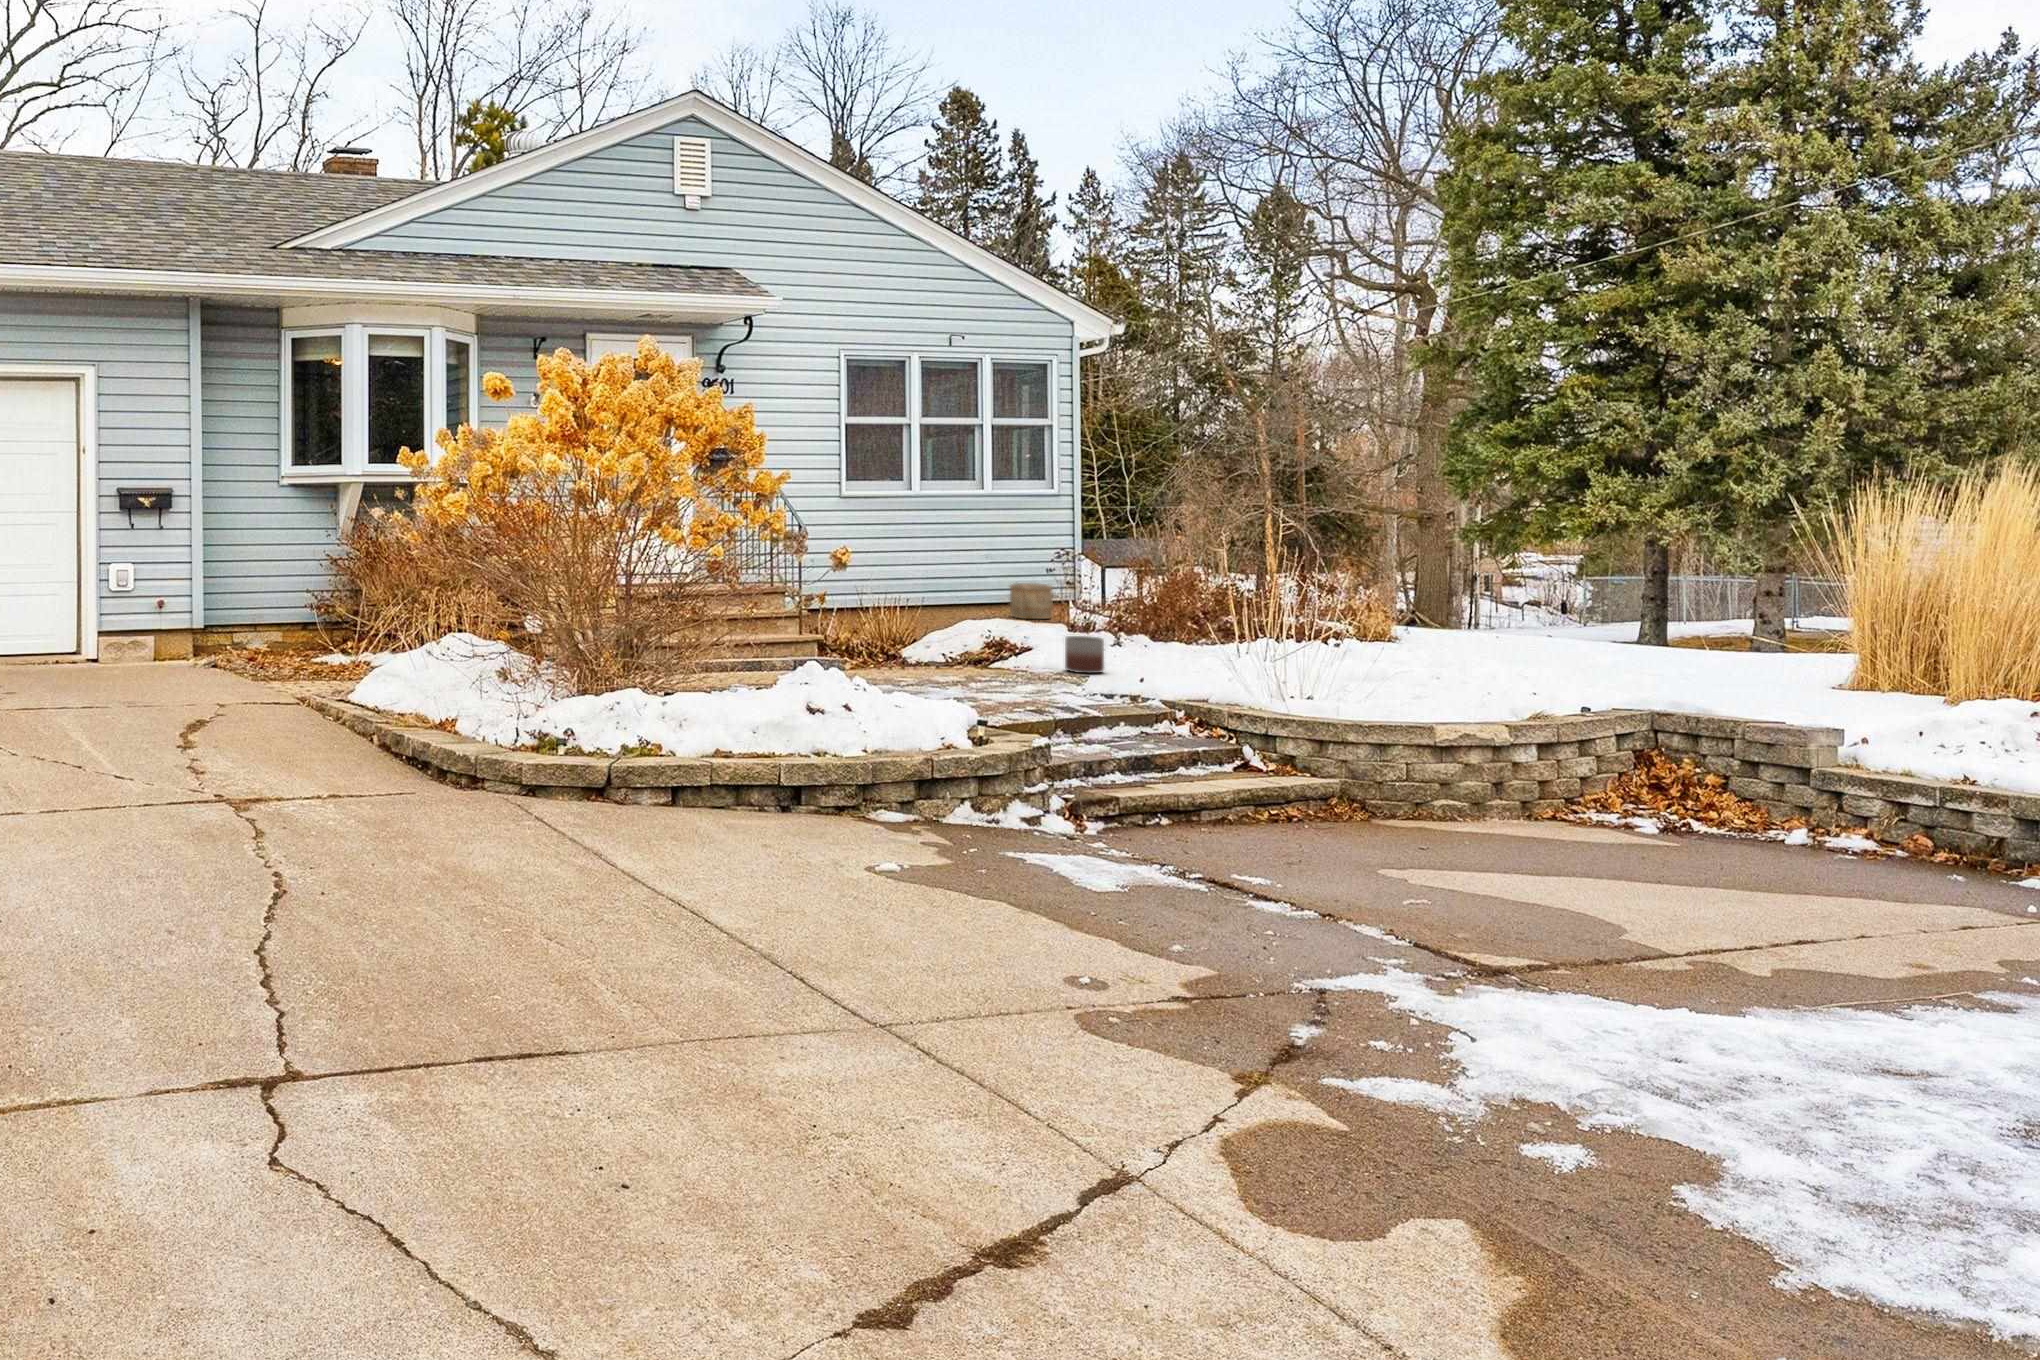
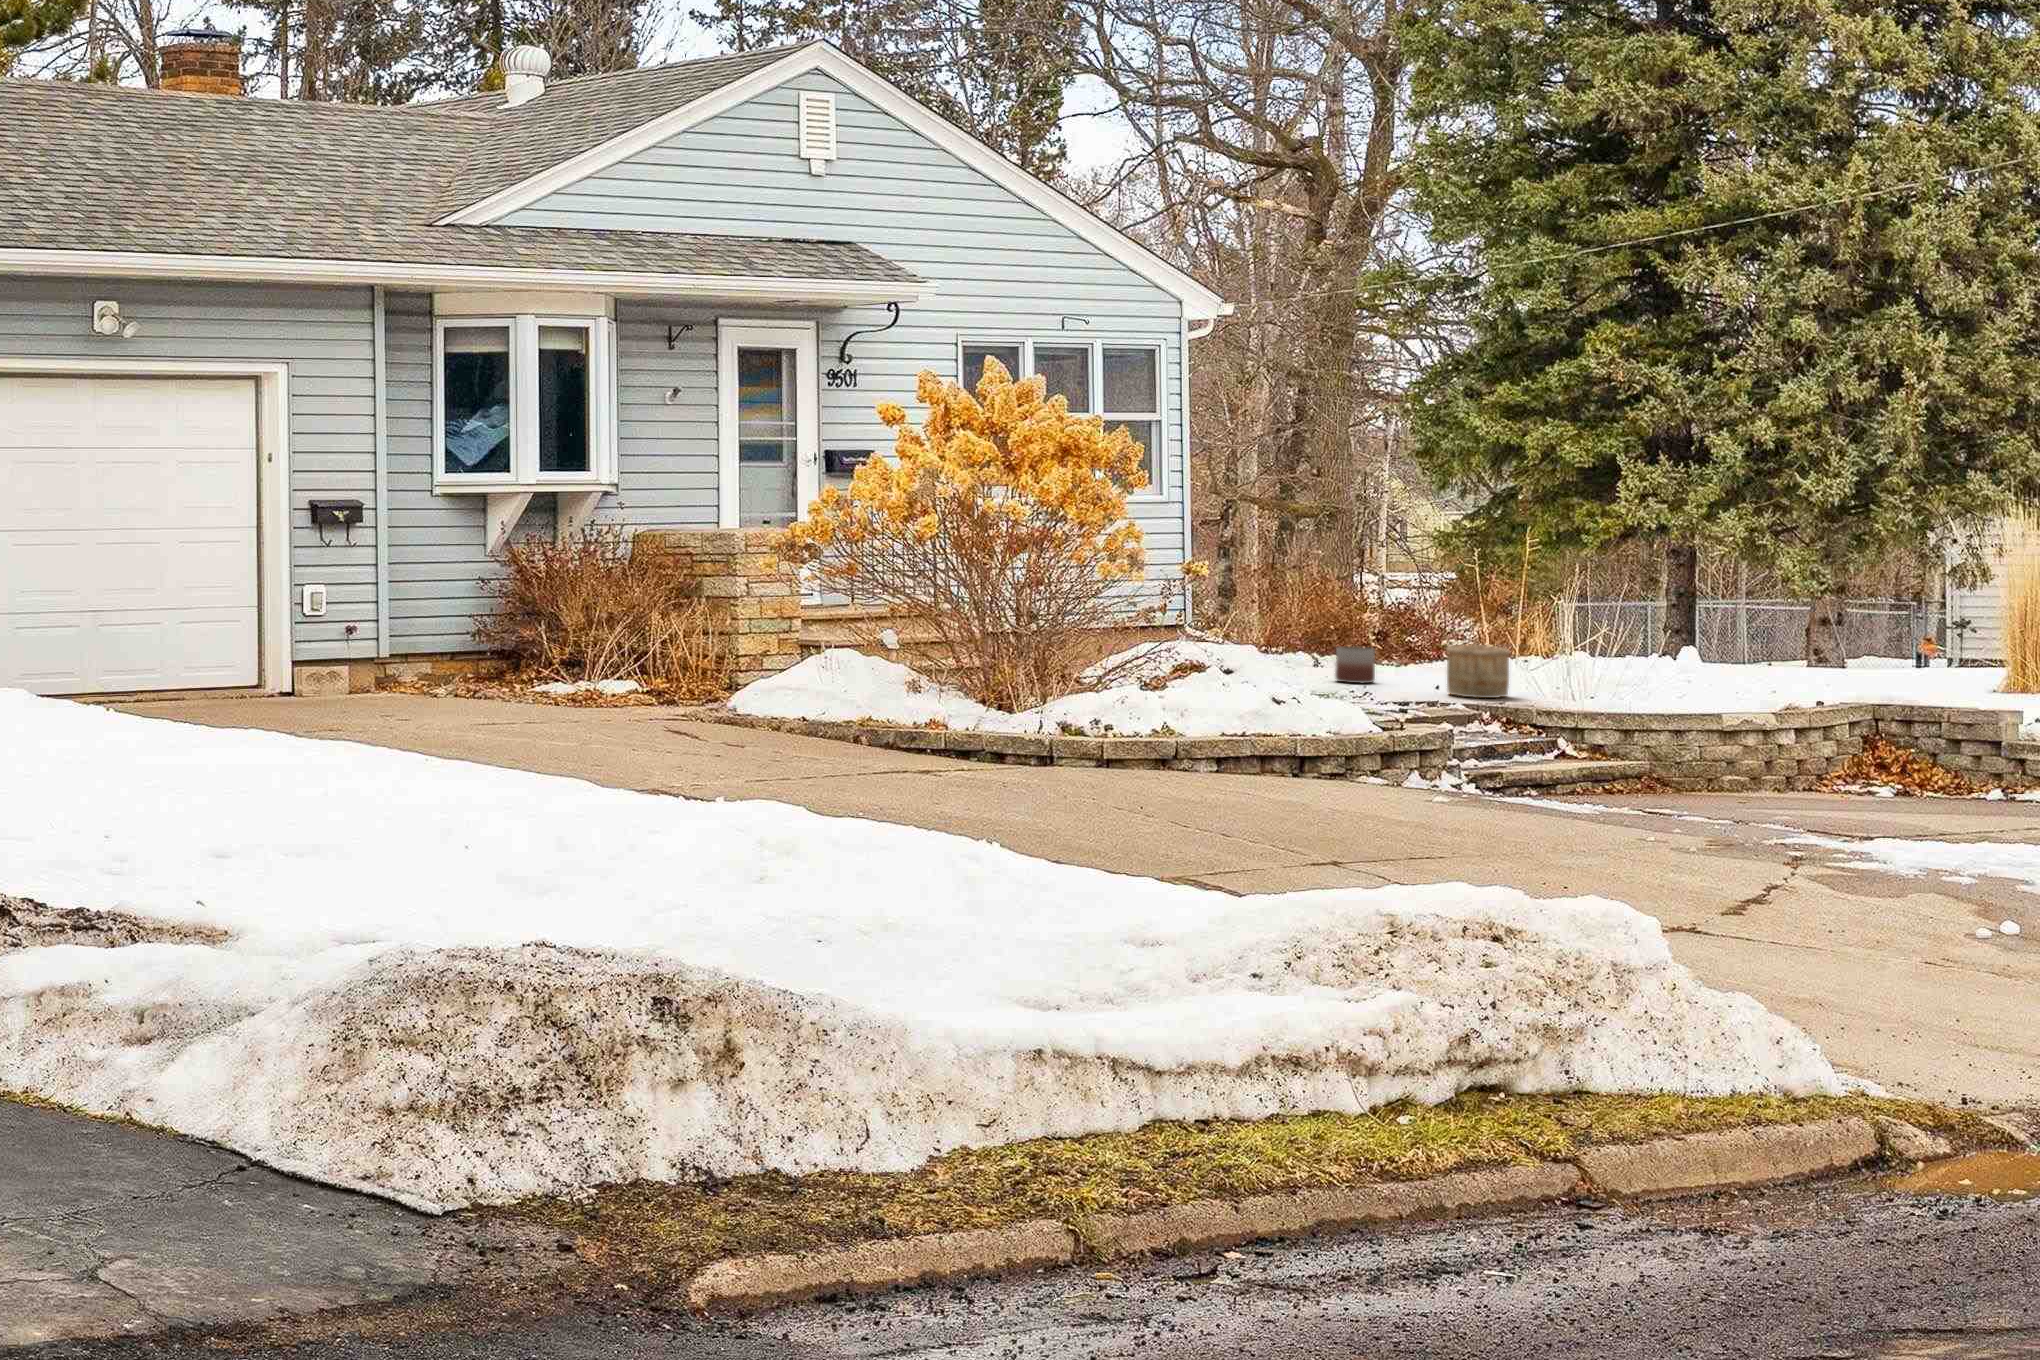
wooden bucket: present [1010,583,1053,619] -> present [1446,645,1510,698]

